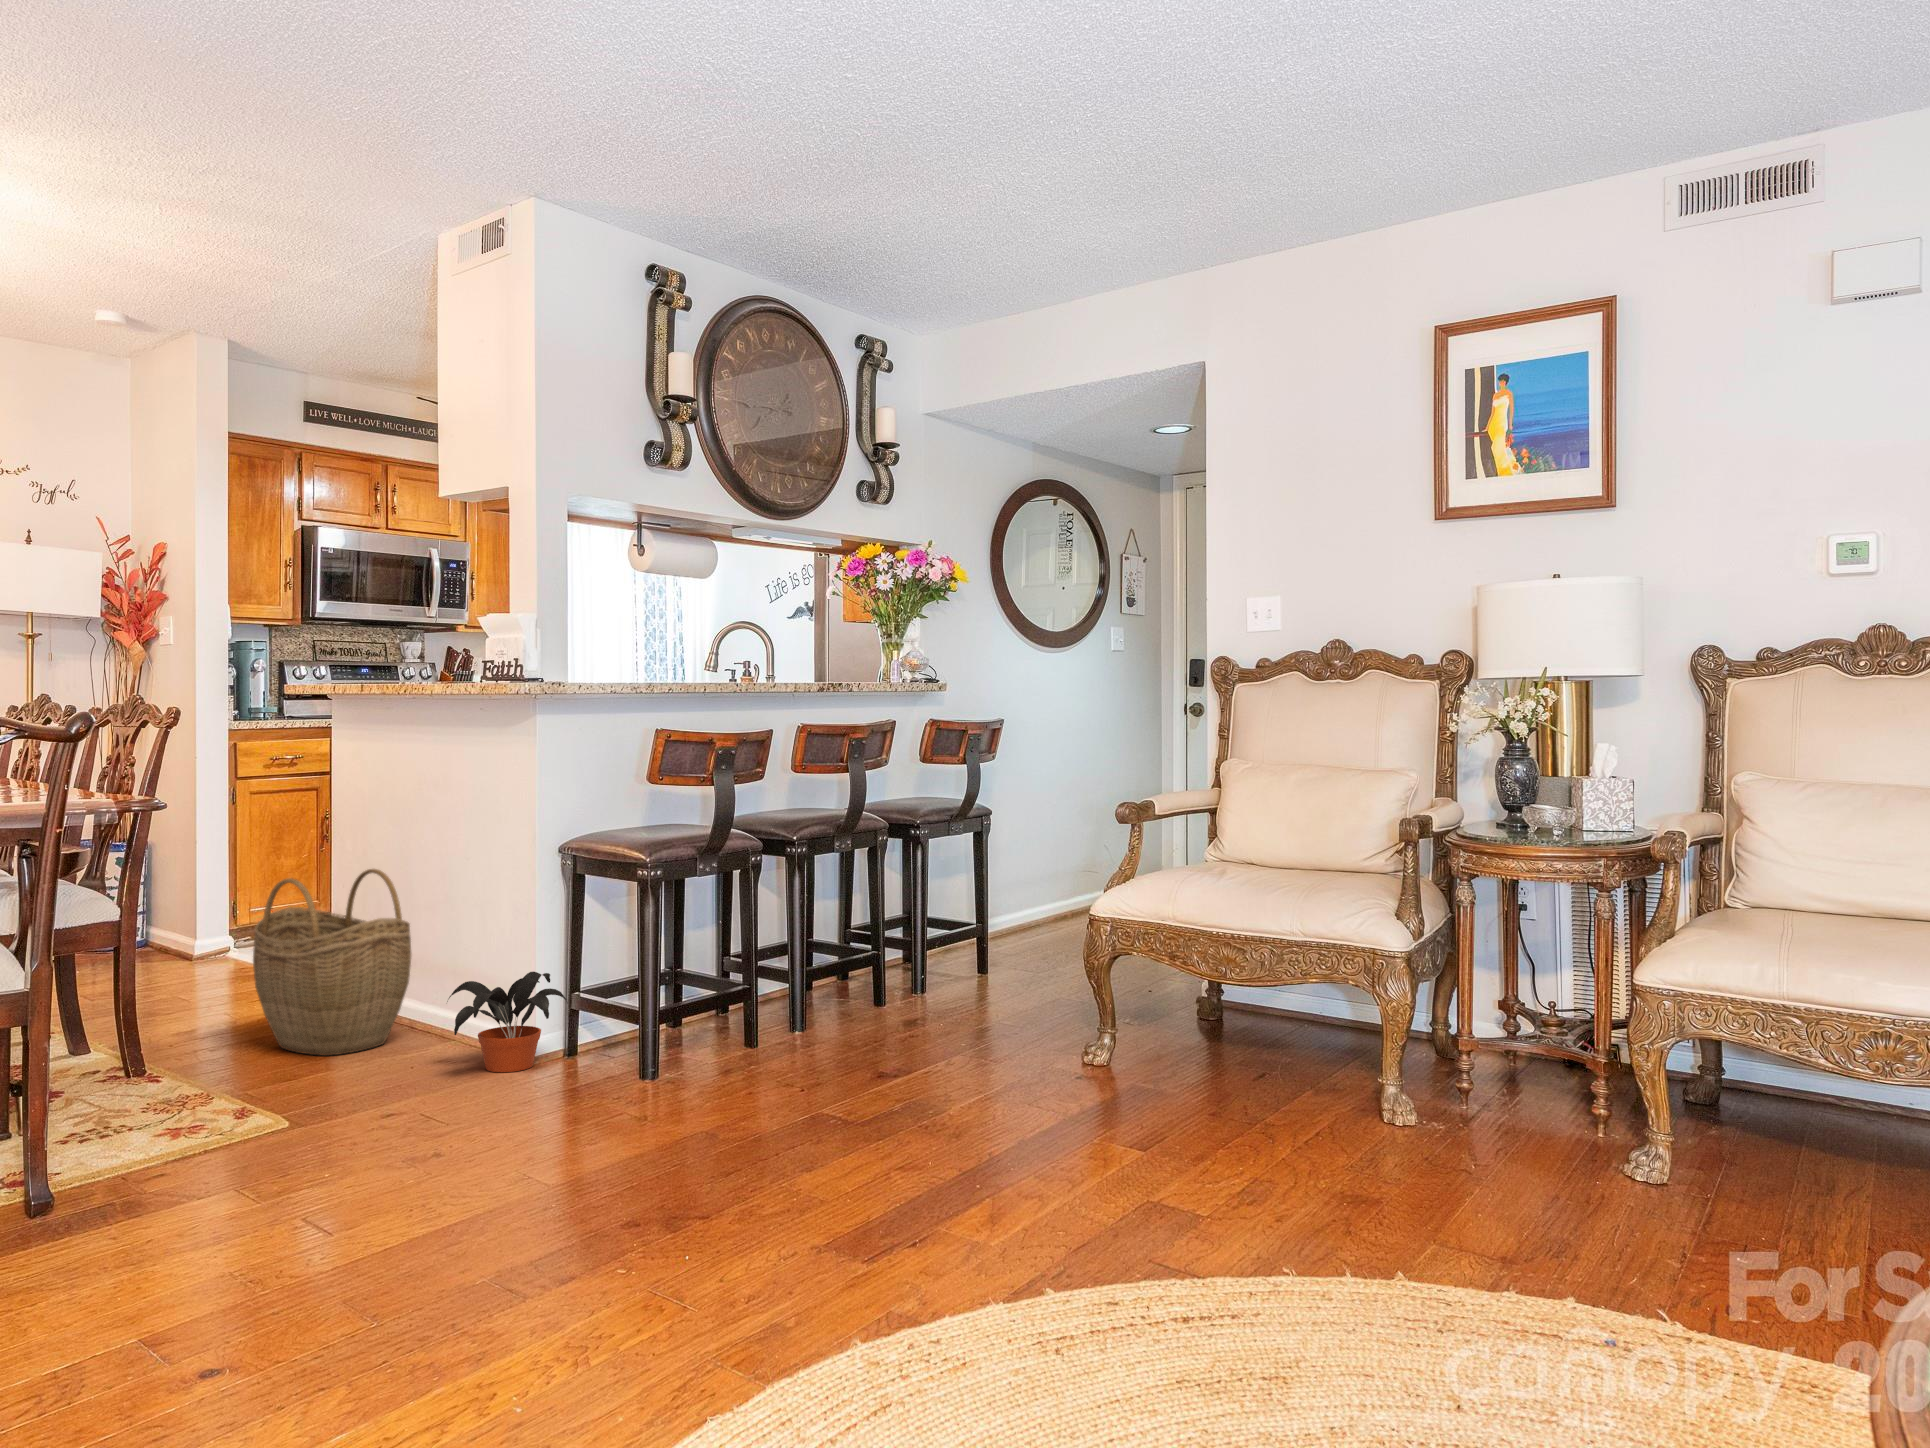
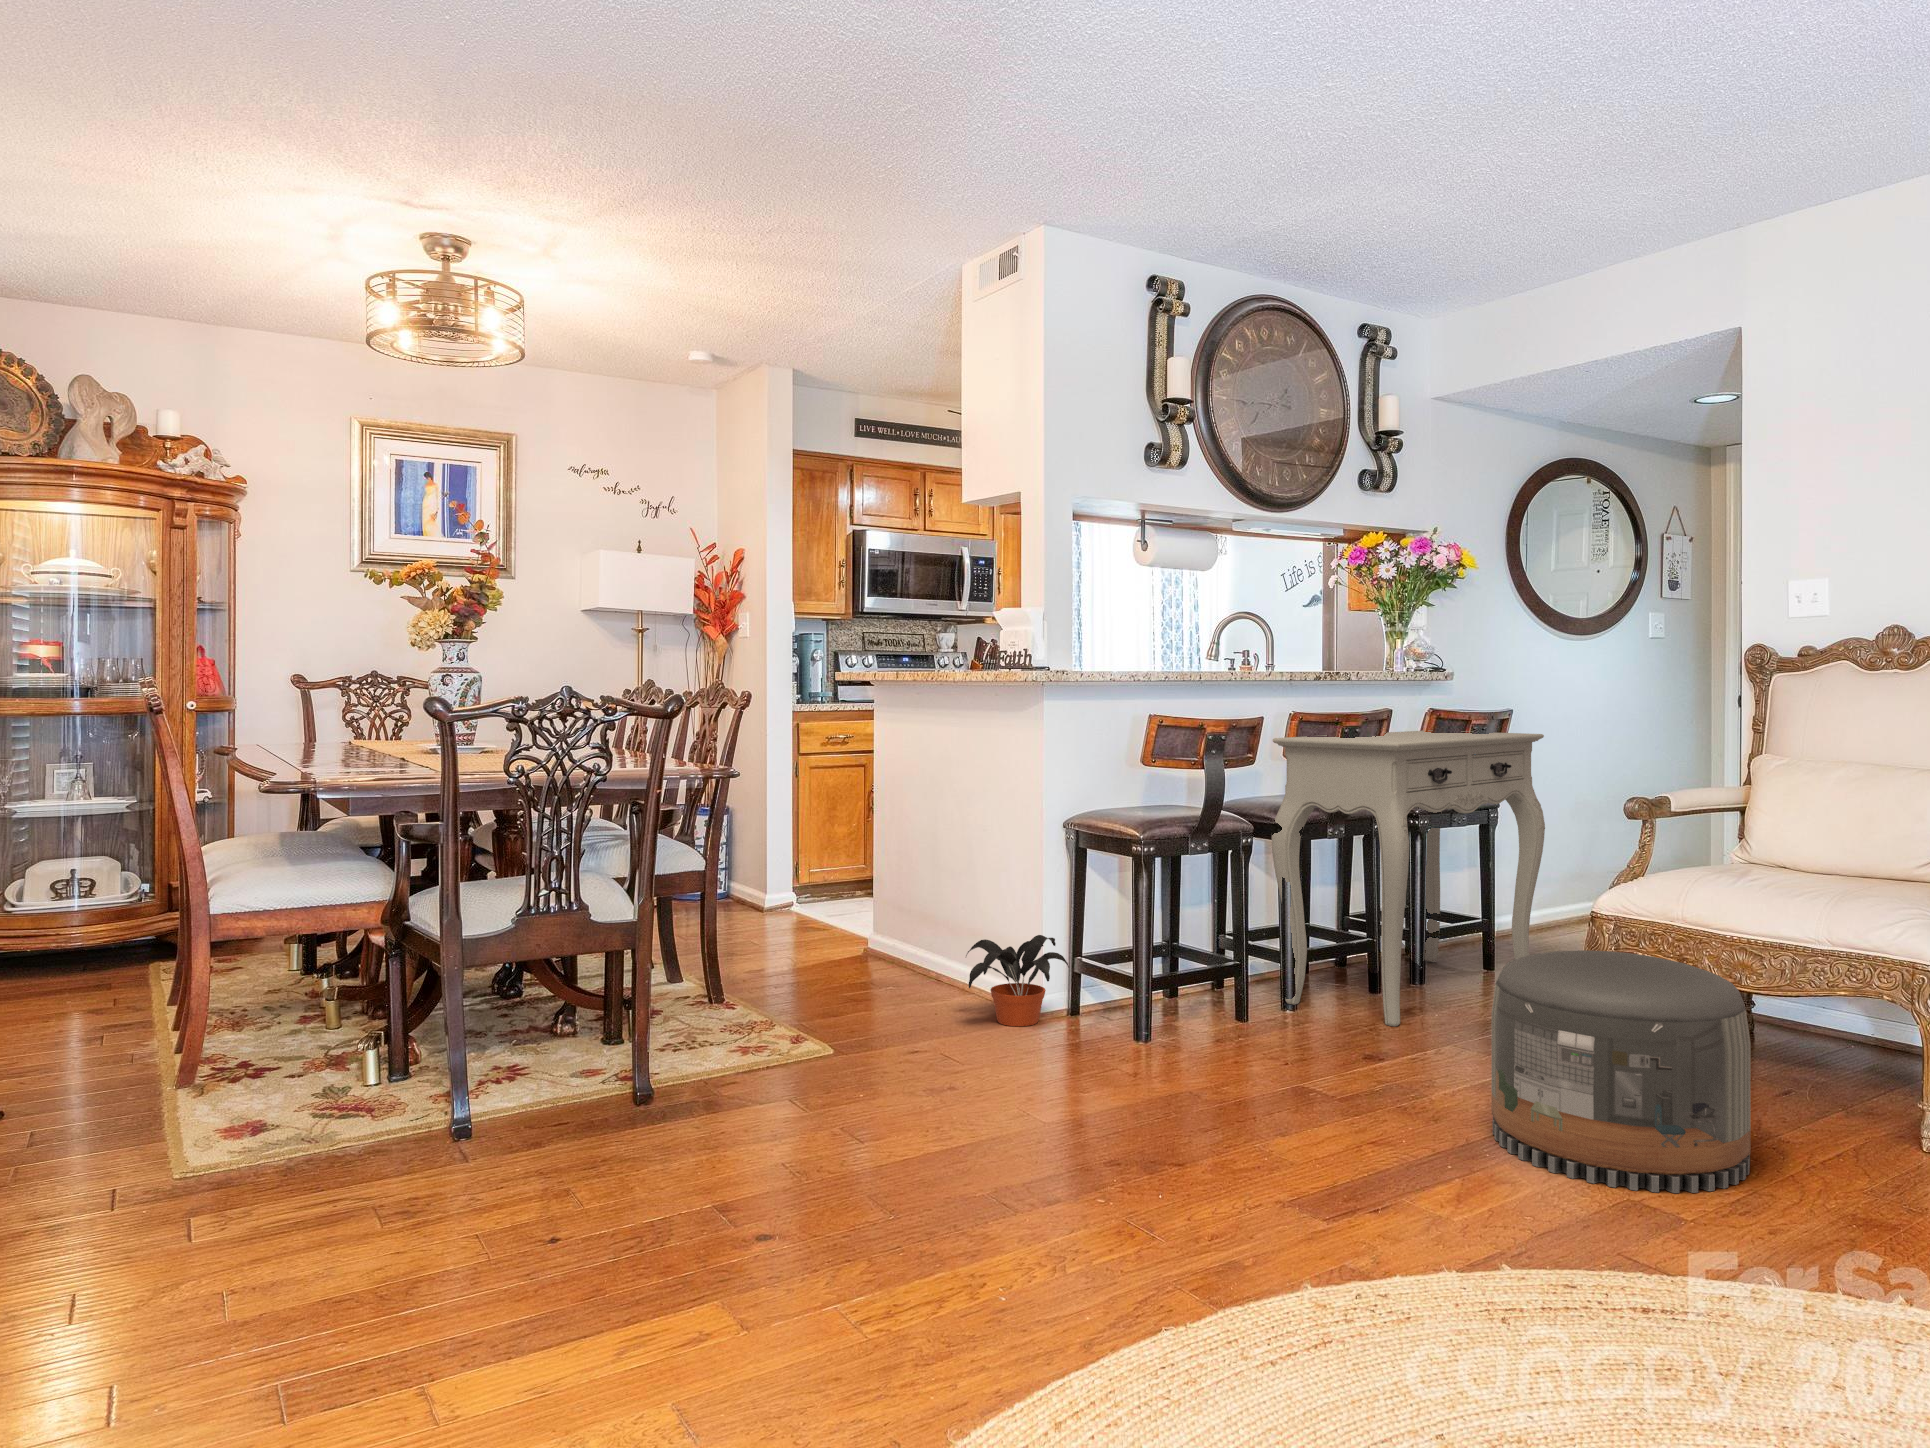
console table: none [779,743,1031,1033] -> present [1271,730,1545,1026]
woven basket: present [253,869,411,1056] -> none [821,832,944,992]
pouf: none [994,936,1200,1137] -> present [1491,950,1751,1193]

